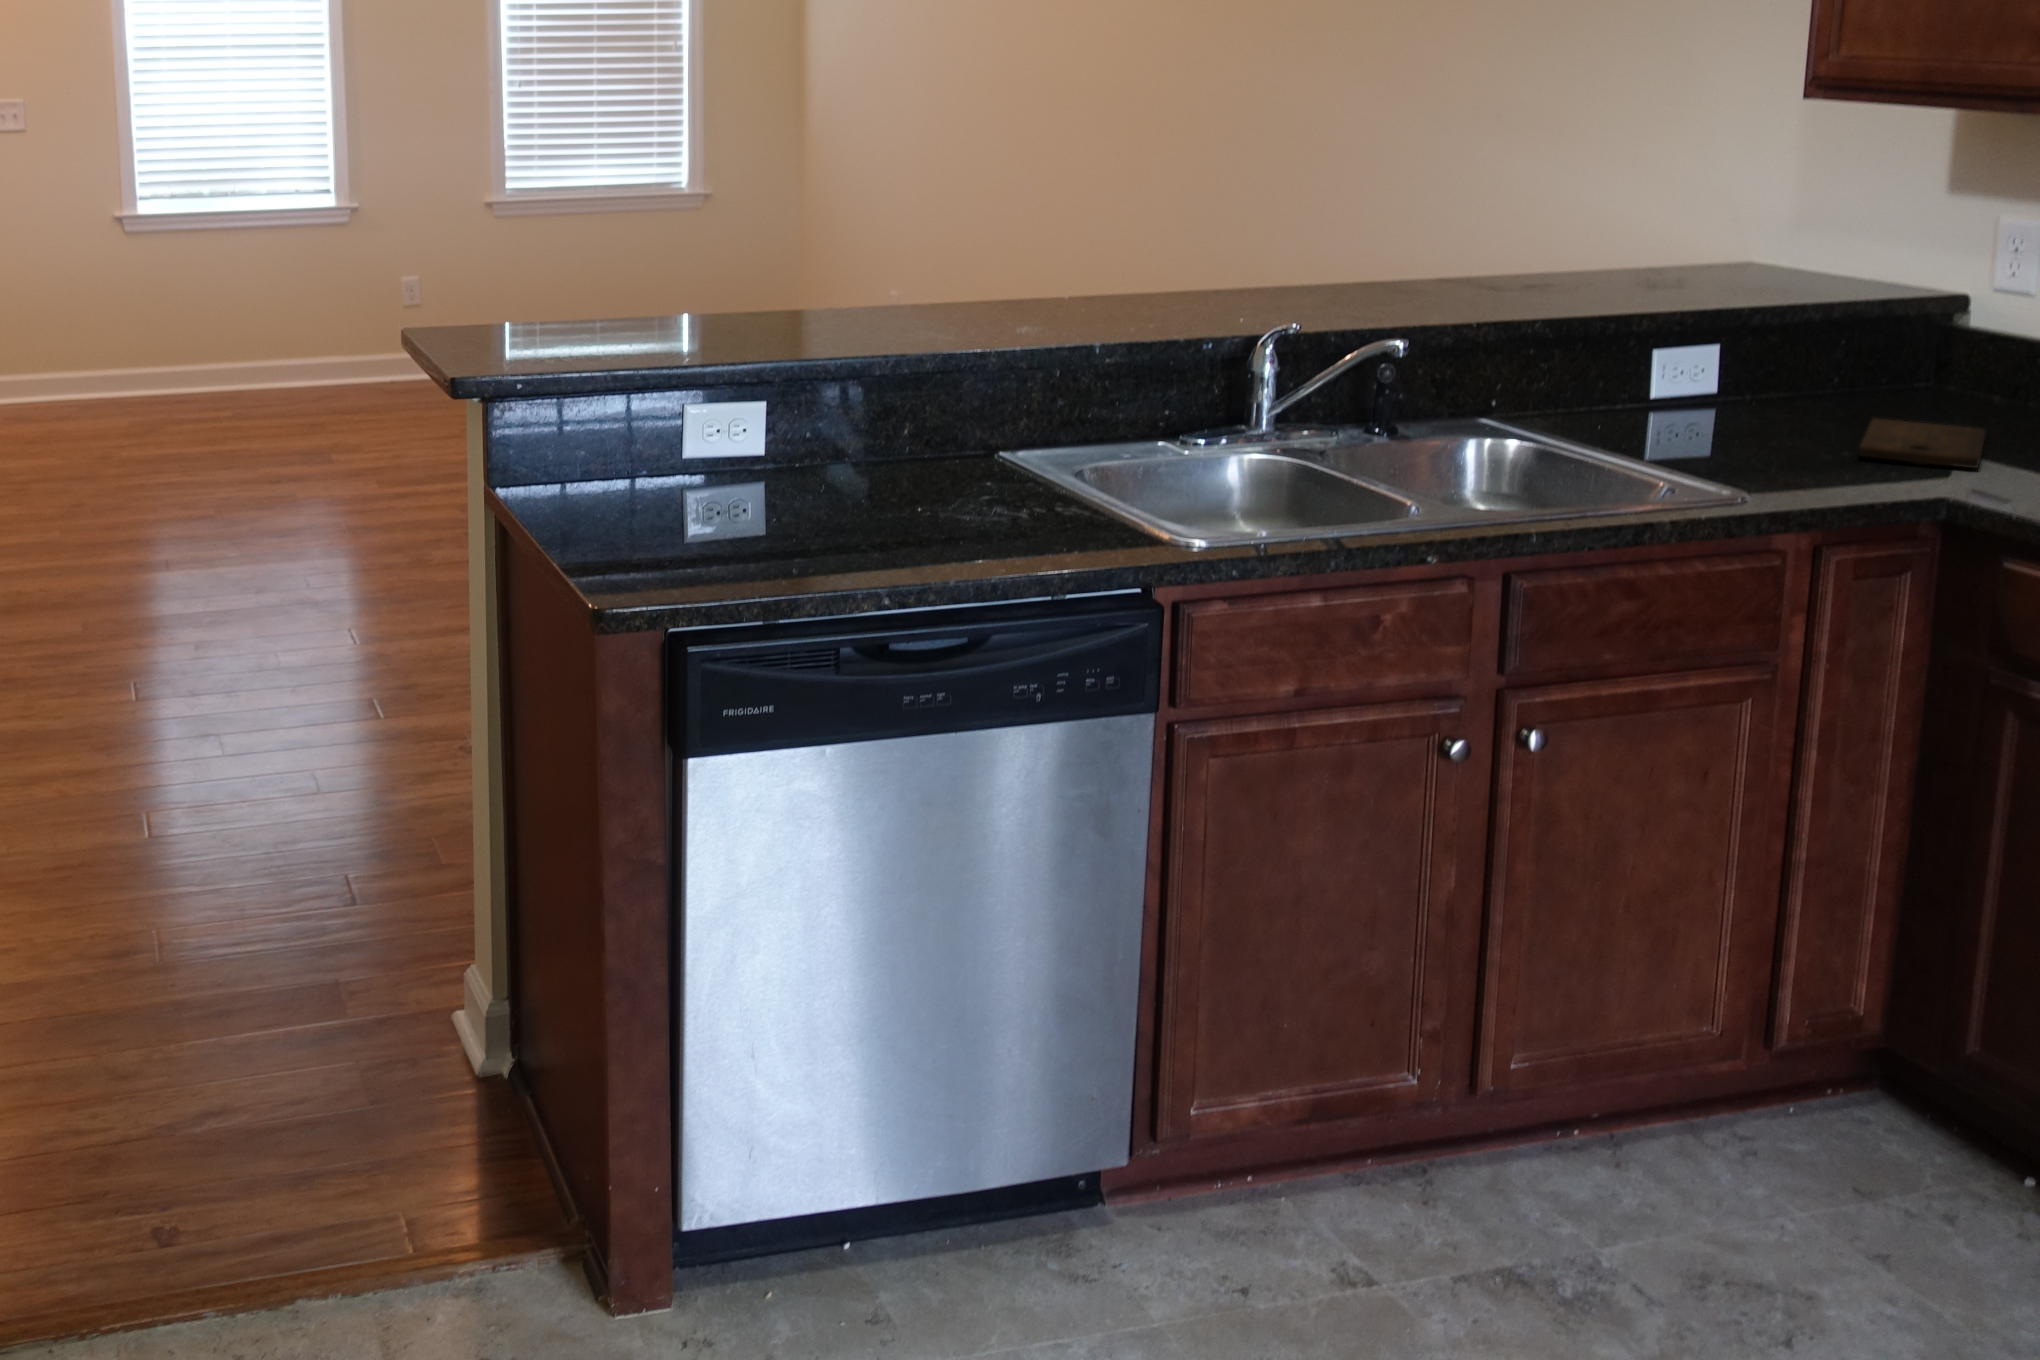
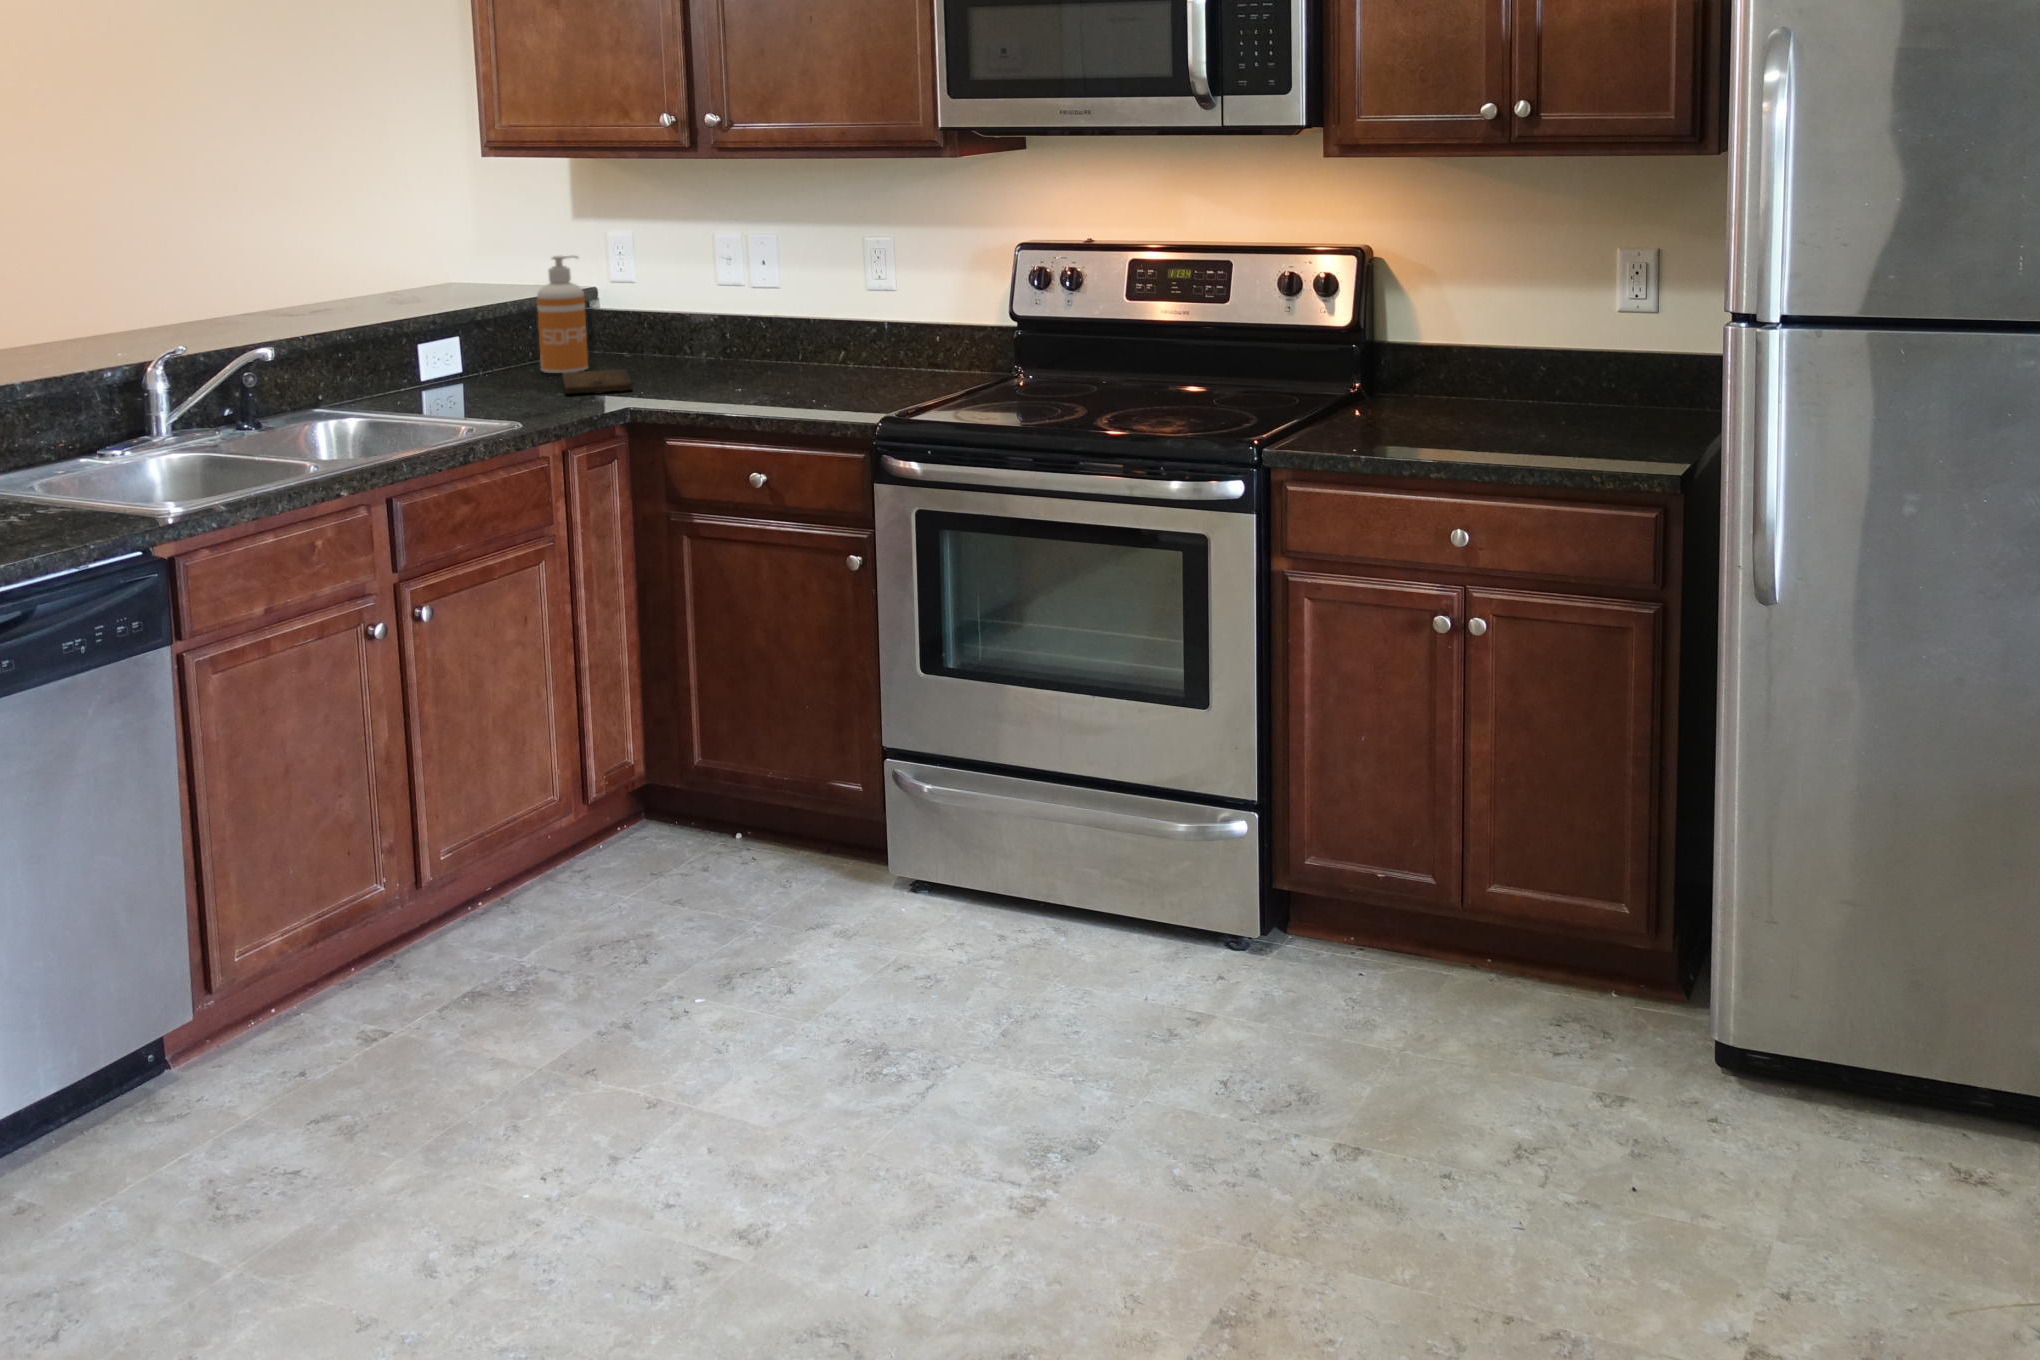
soap dispenser: none [1846,243,1940,418] -> present [537,256,588,373]

